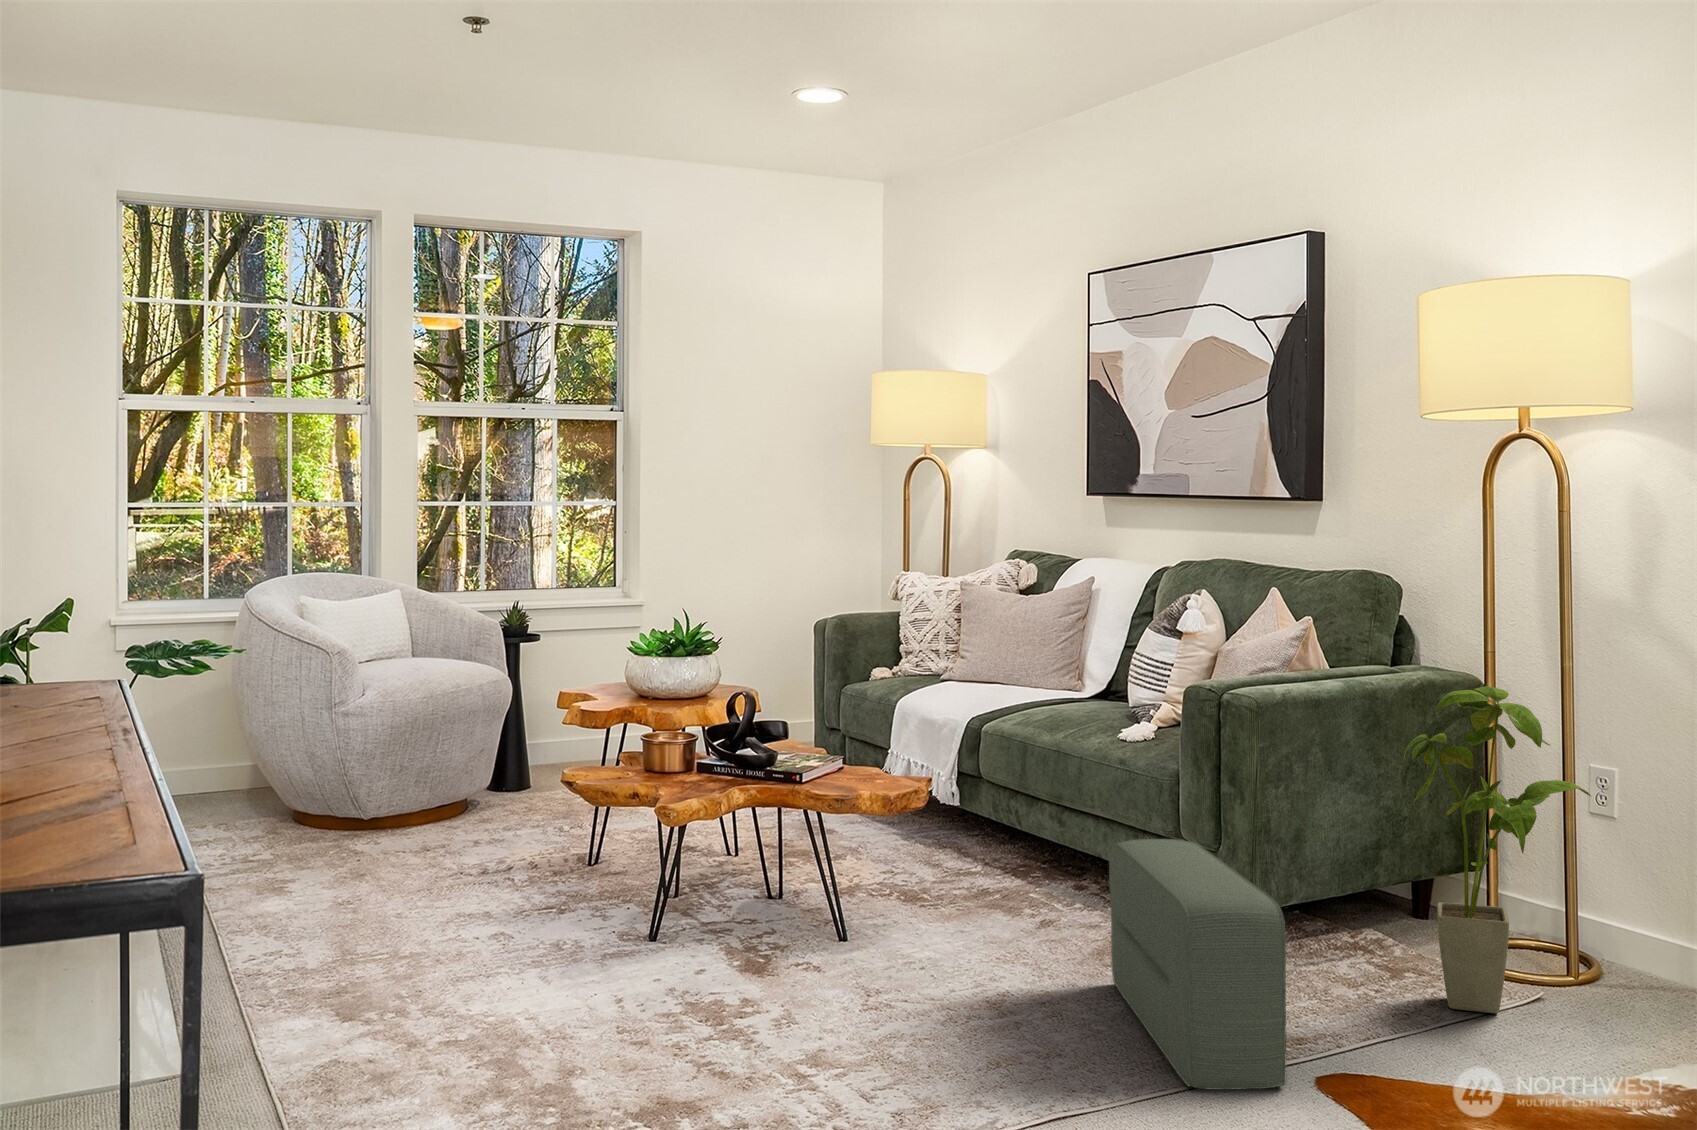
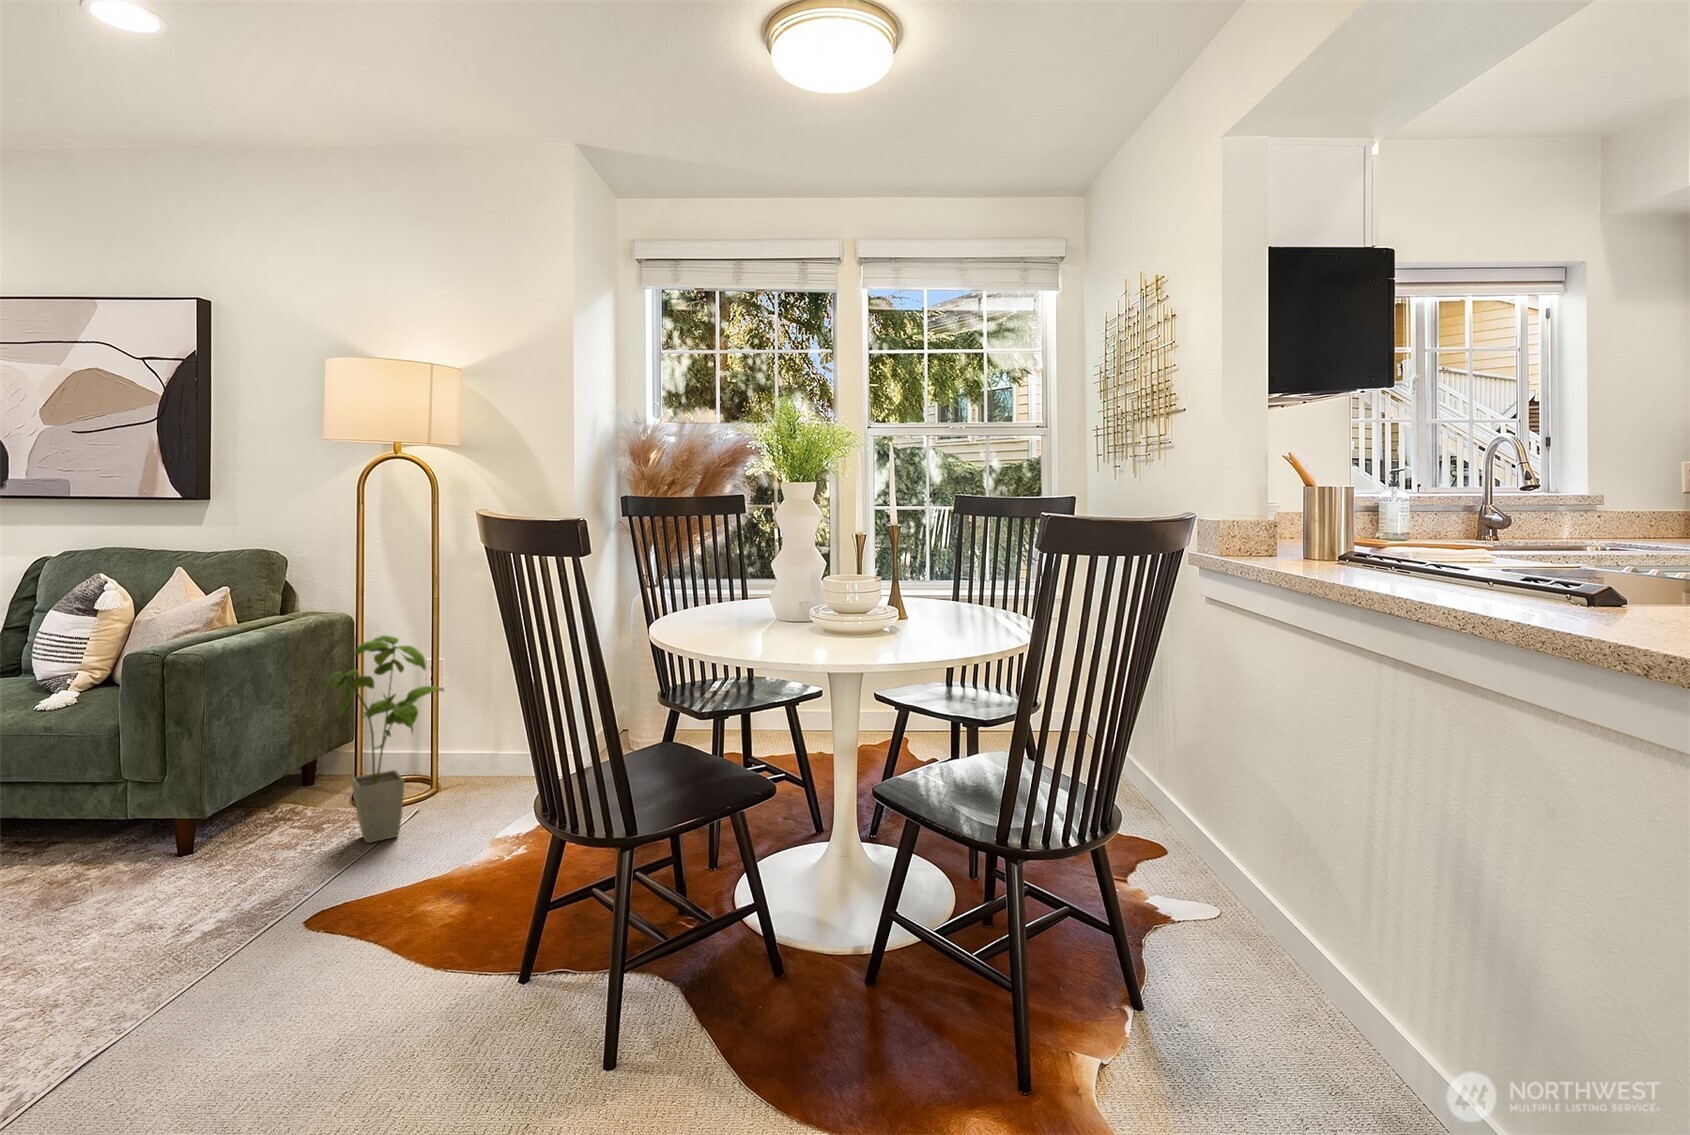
pouf: present [1109,839,1286,1090] -> none [67,785,283,977]

